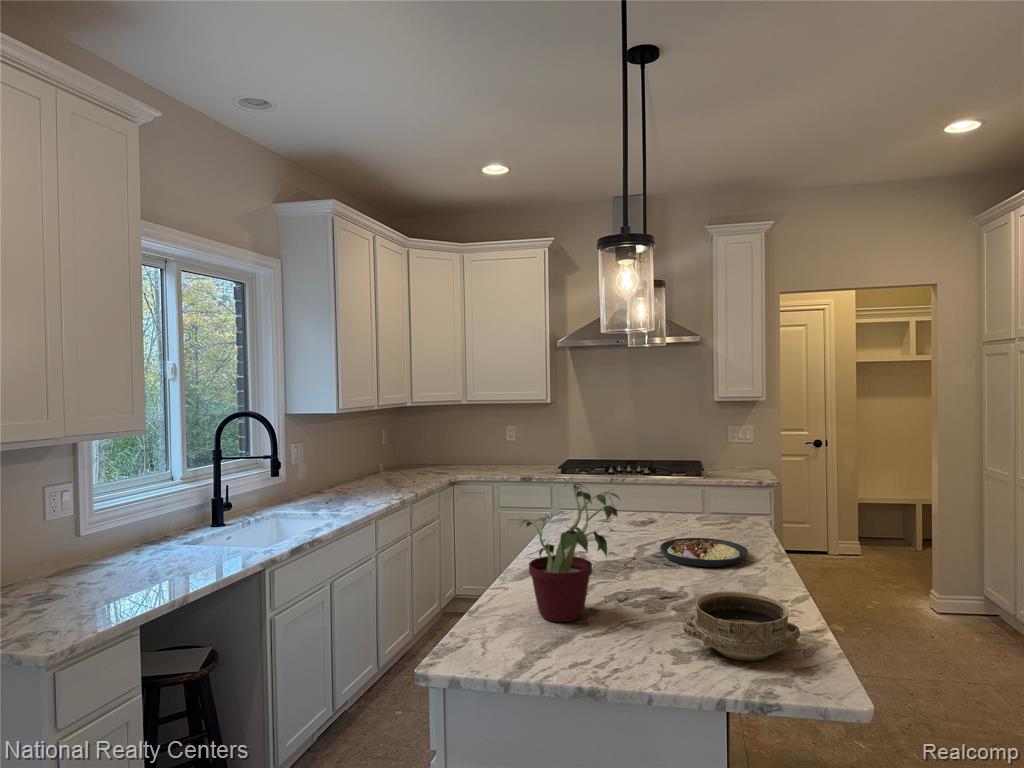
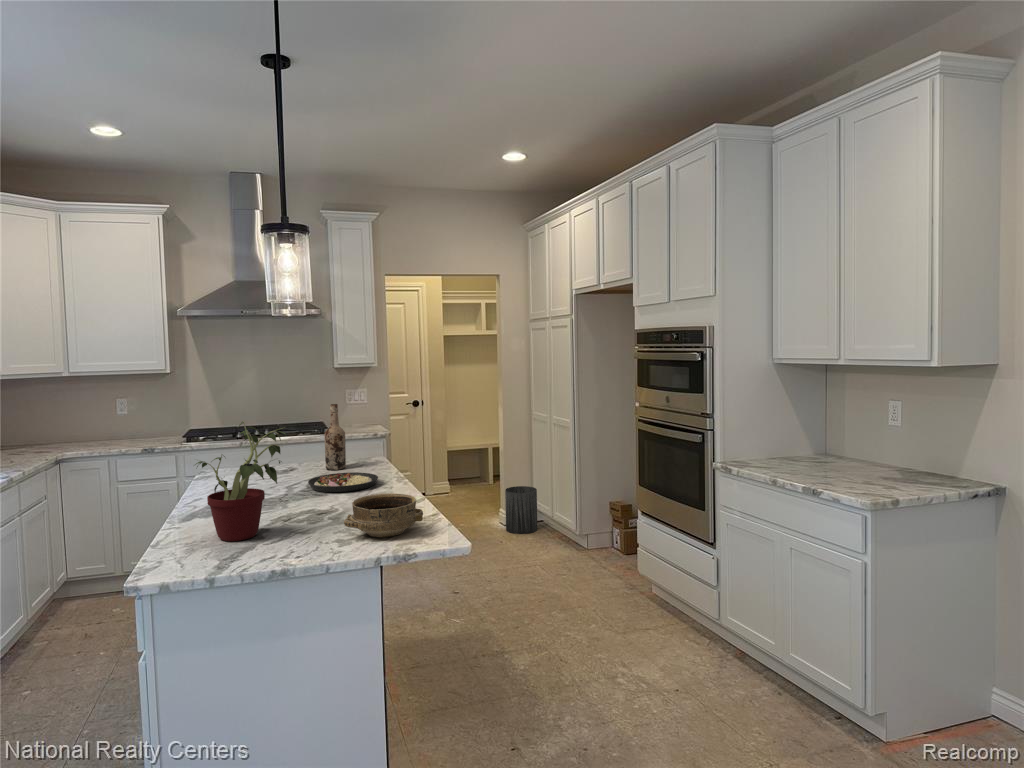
wine bottle: none [688,450,713,530] -> present [324,404,346,470]
trash can: none [942,566,995,635] -> present [505,486,537,534]

